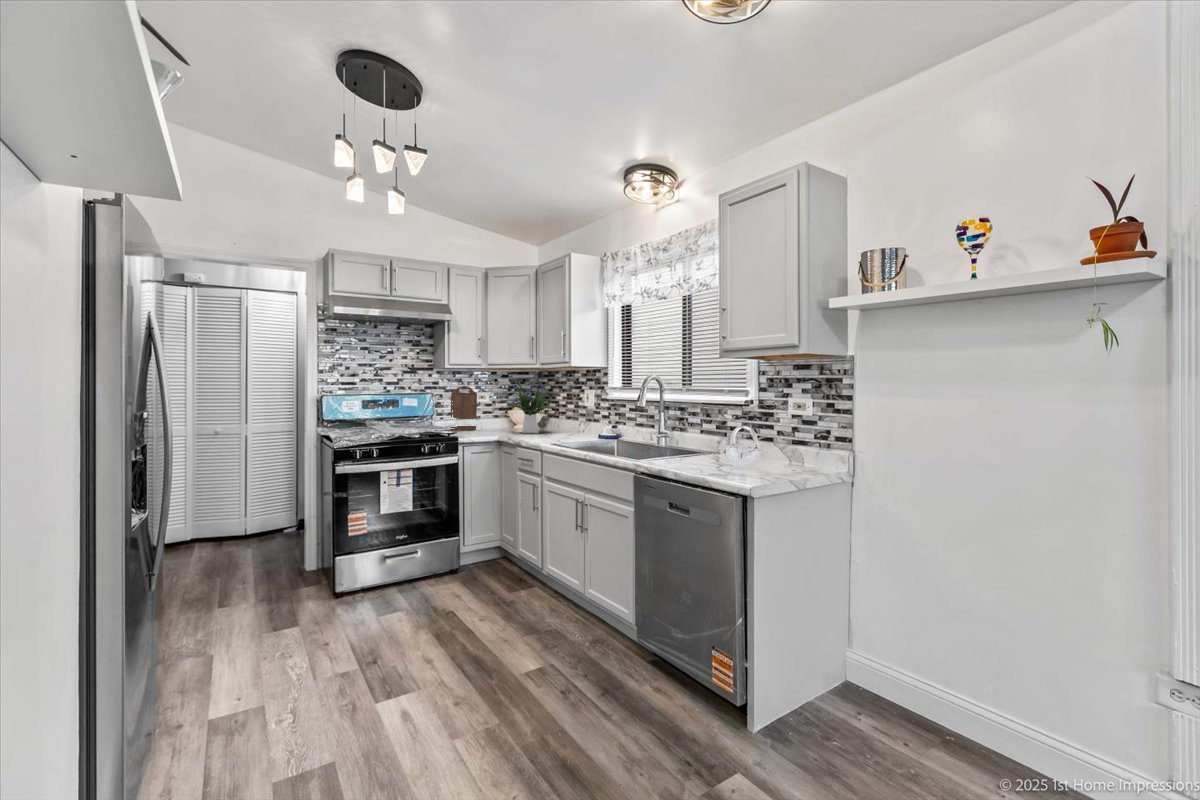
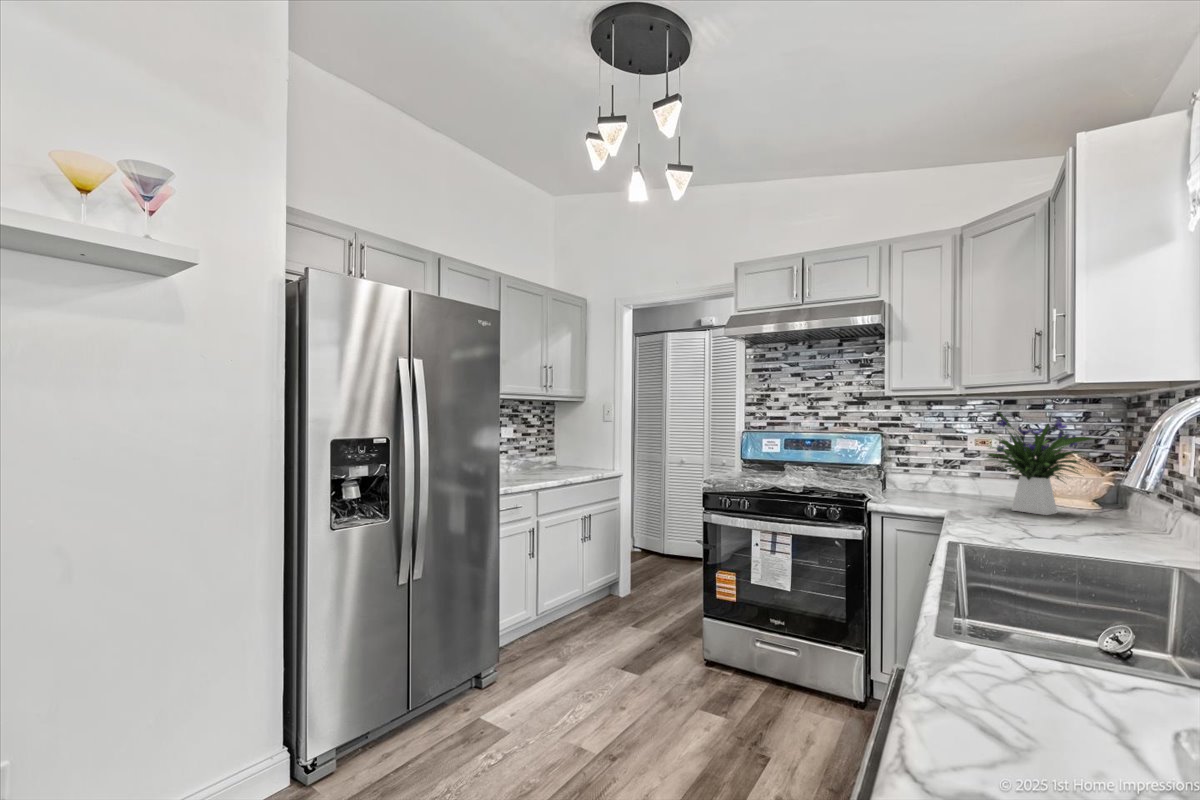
cutting board: present [450,387,477,431] -> none [917,424,964,496]

